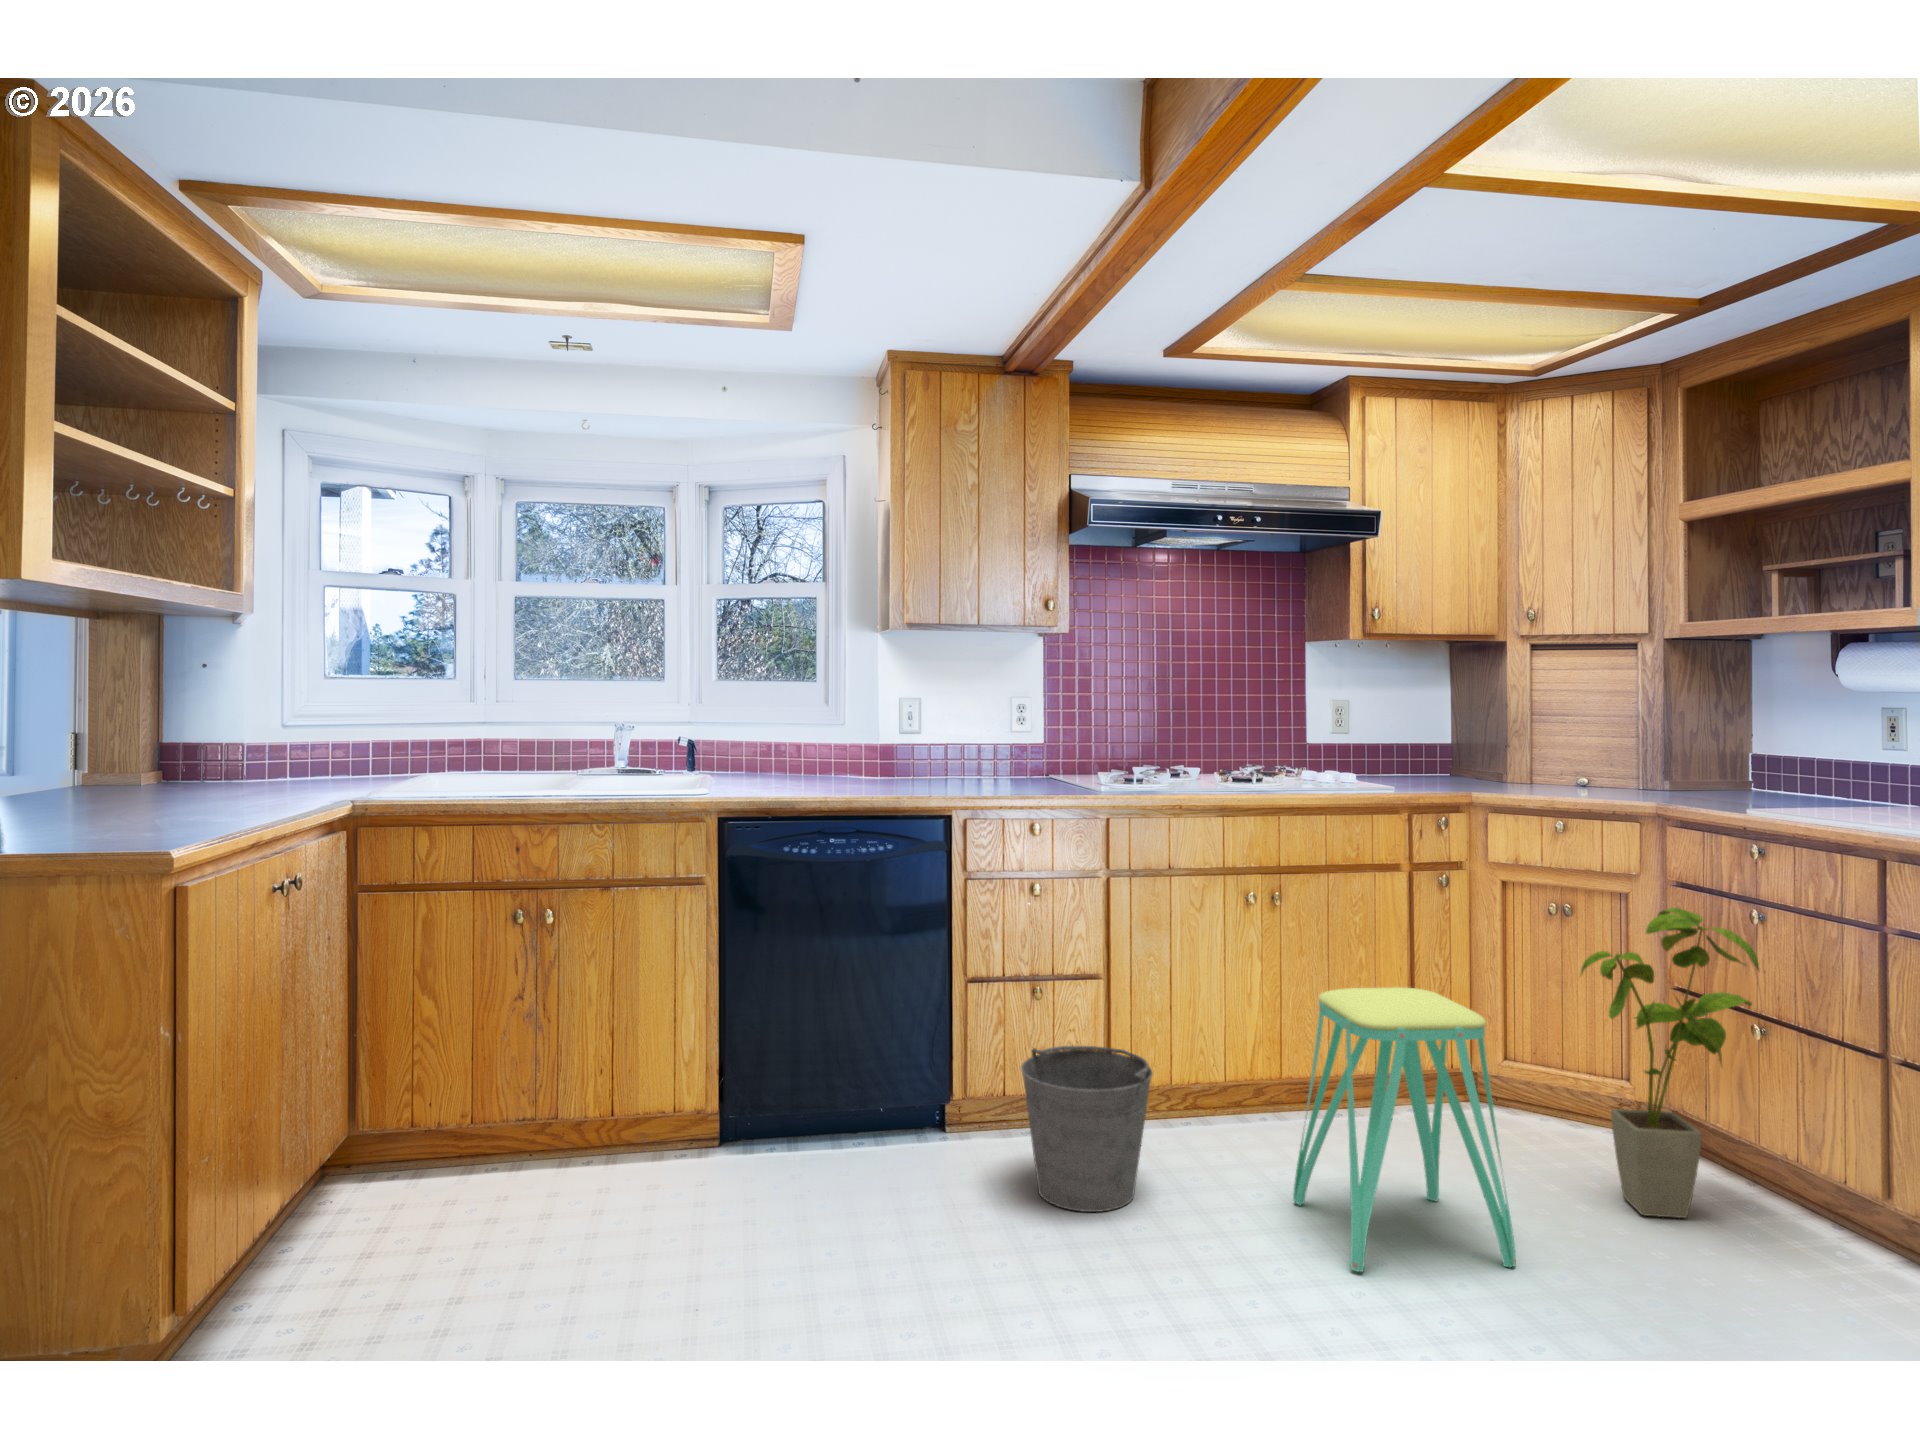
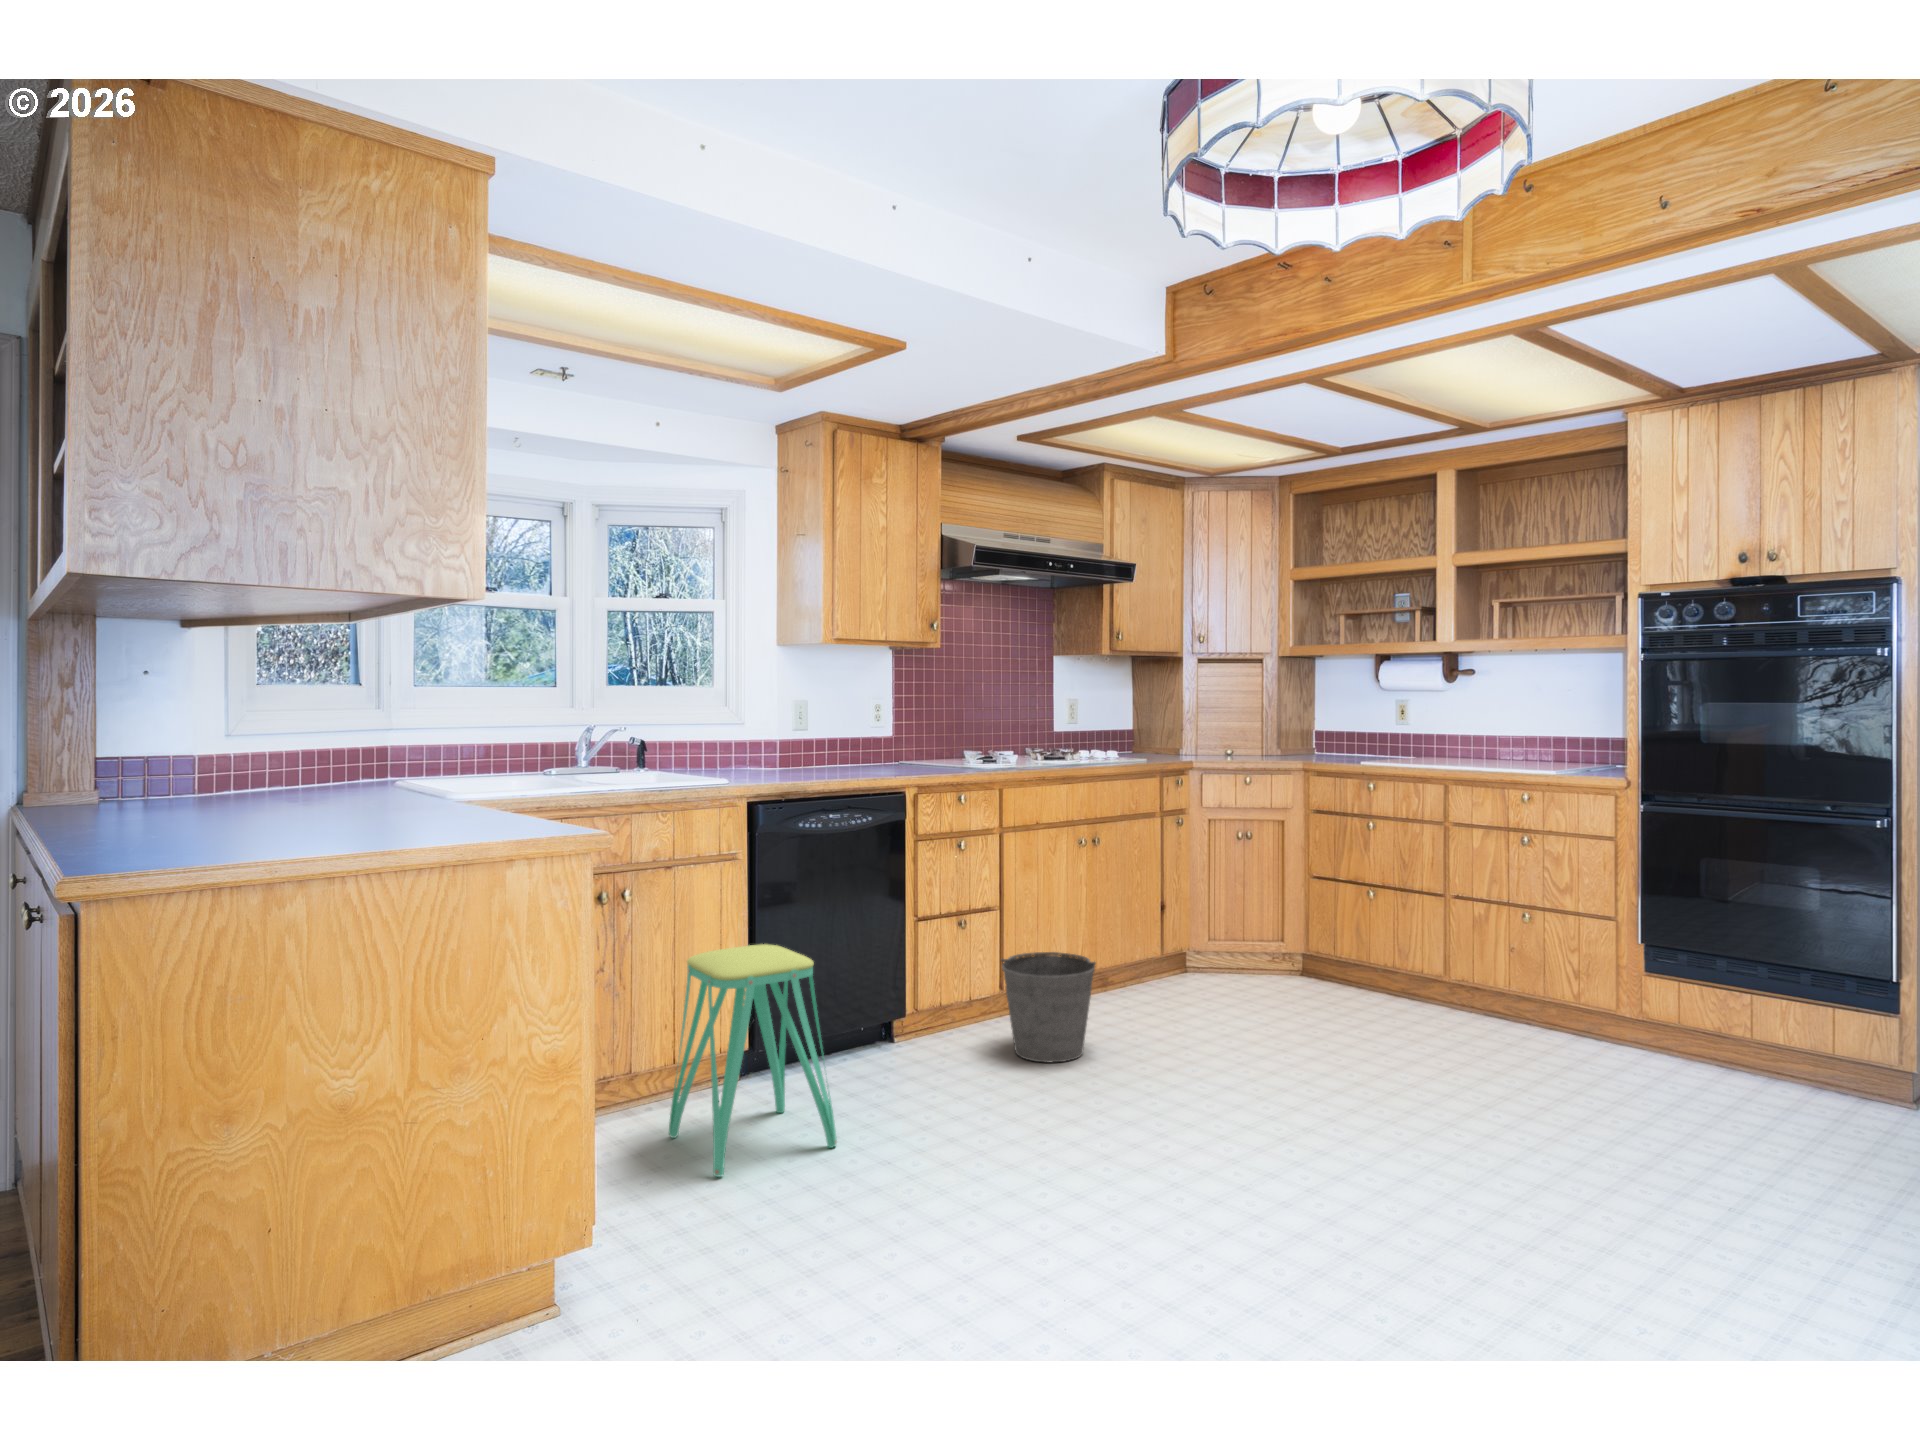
house plant: present [1581,907,1759,1218] -> none [1300,823,1401,1006]
stool: present [1293,987,1516,1272] -> present [669,944,837,1177]

